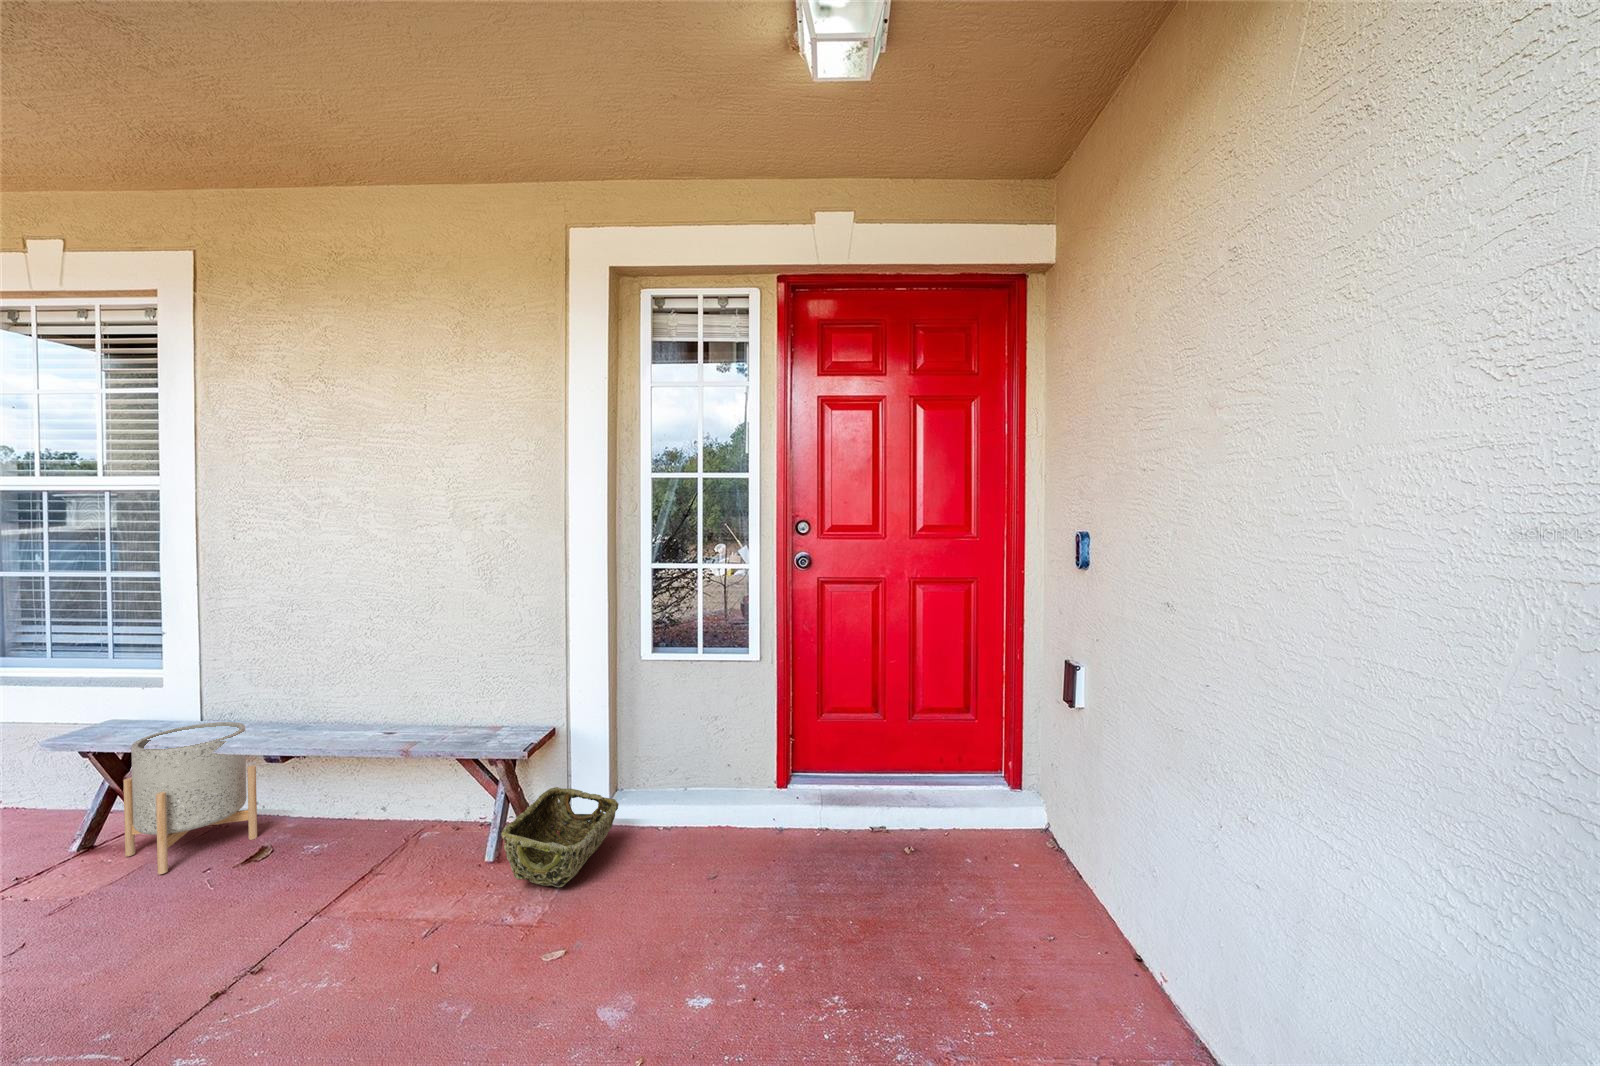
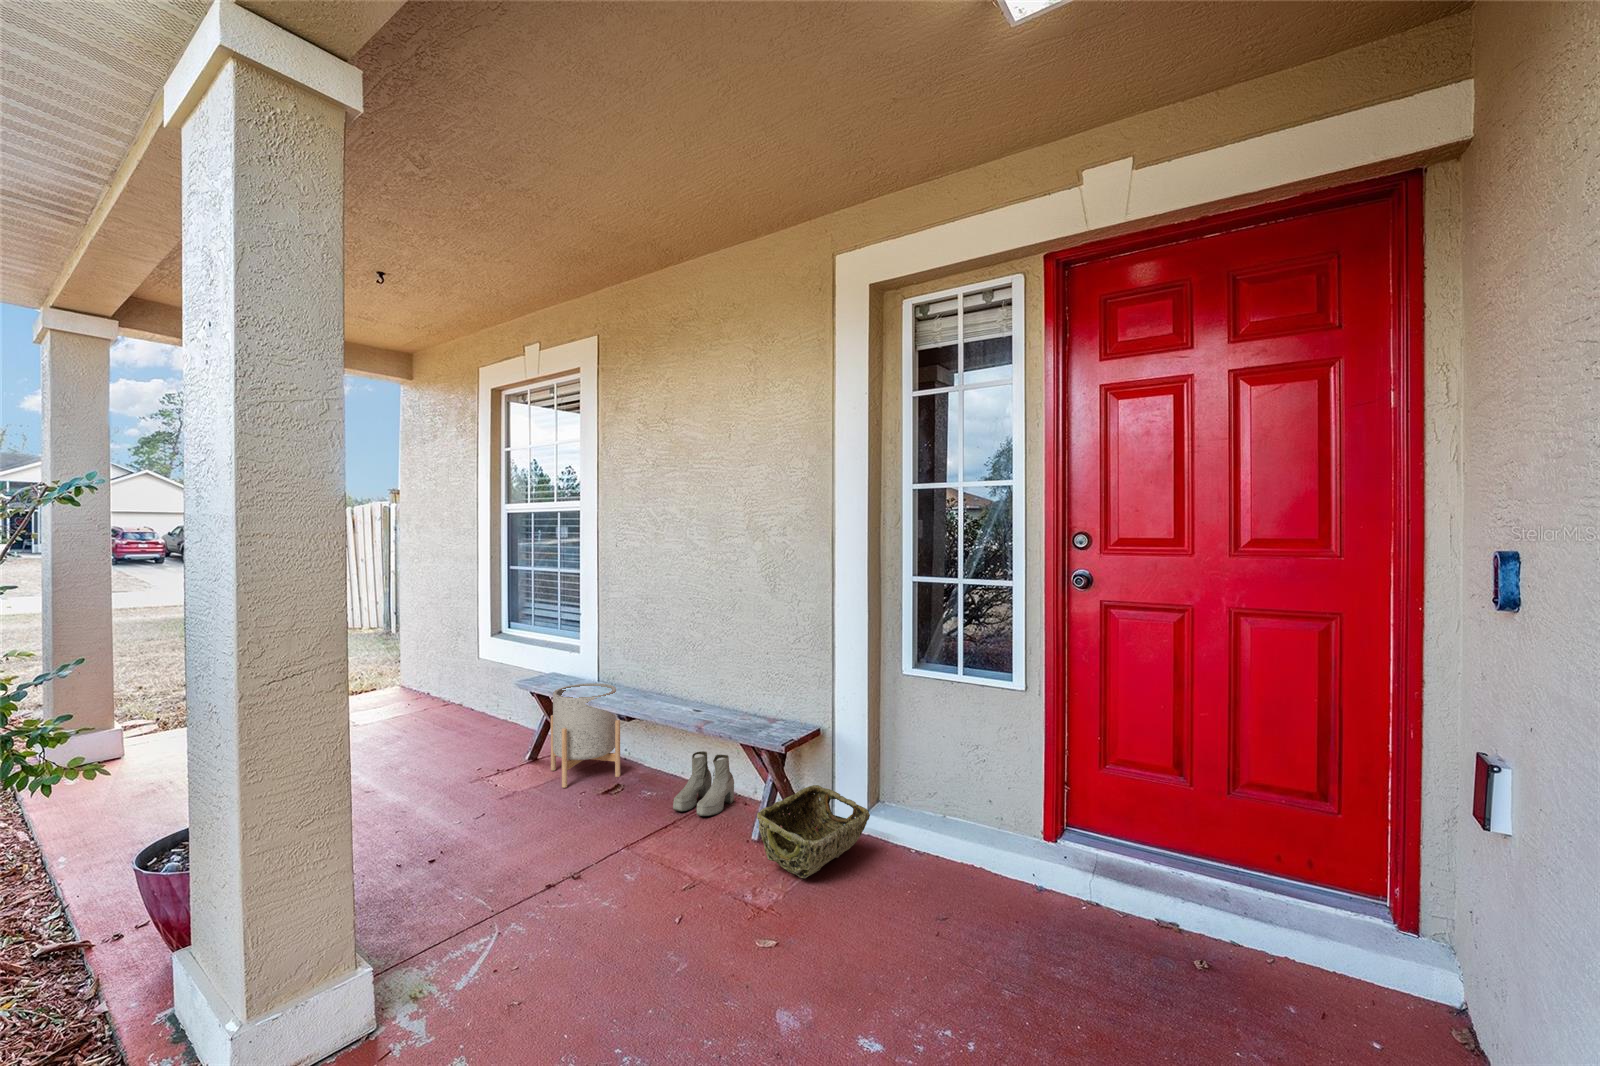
boots: none [361,778,441,858] -> present [673,751,734,816]

